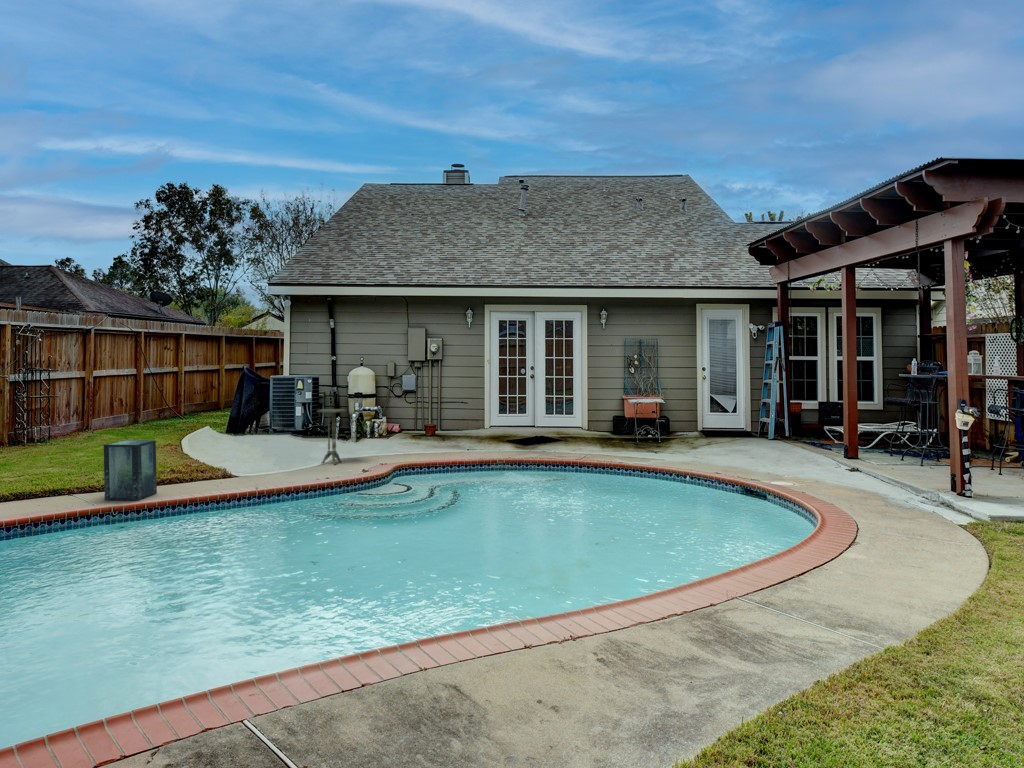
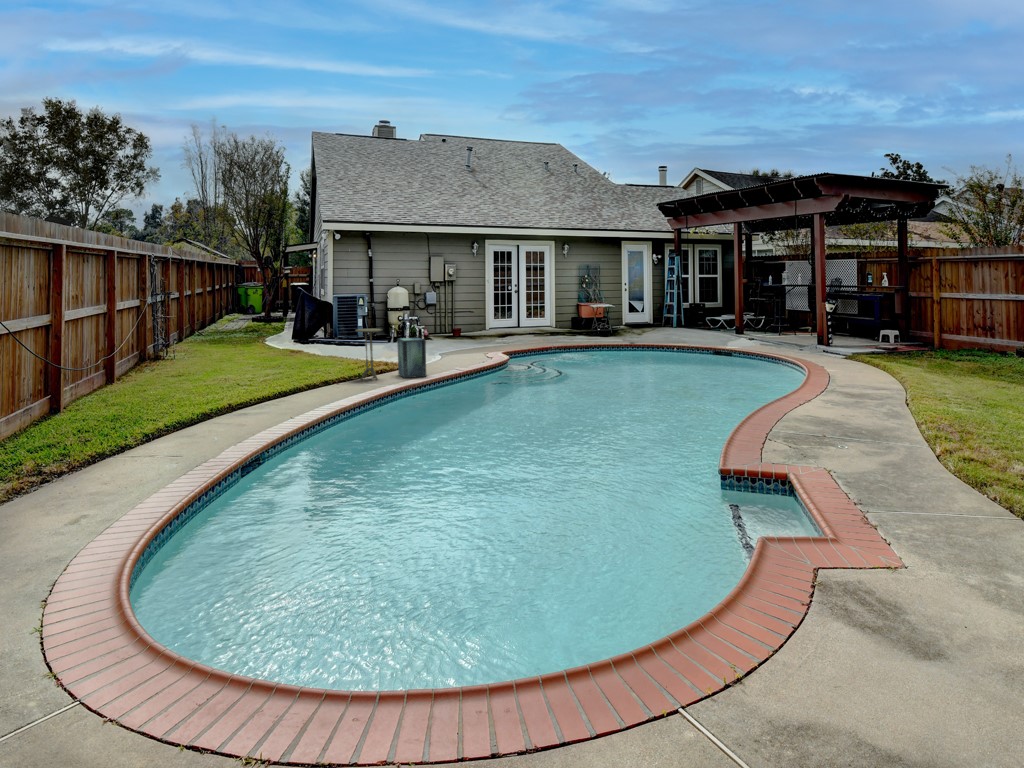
side table: present [318,409,346,465] -> present [356,329,382,380]

